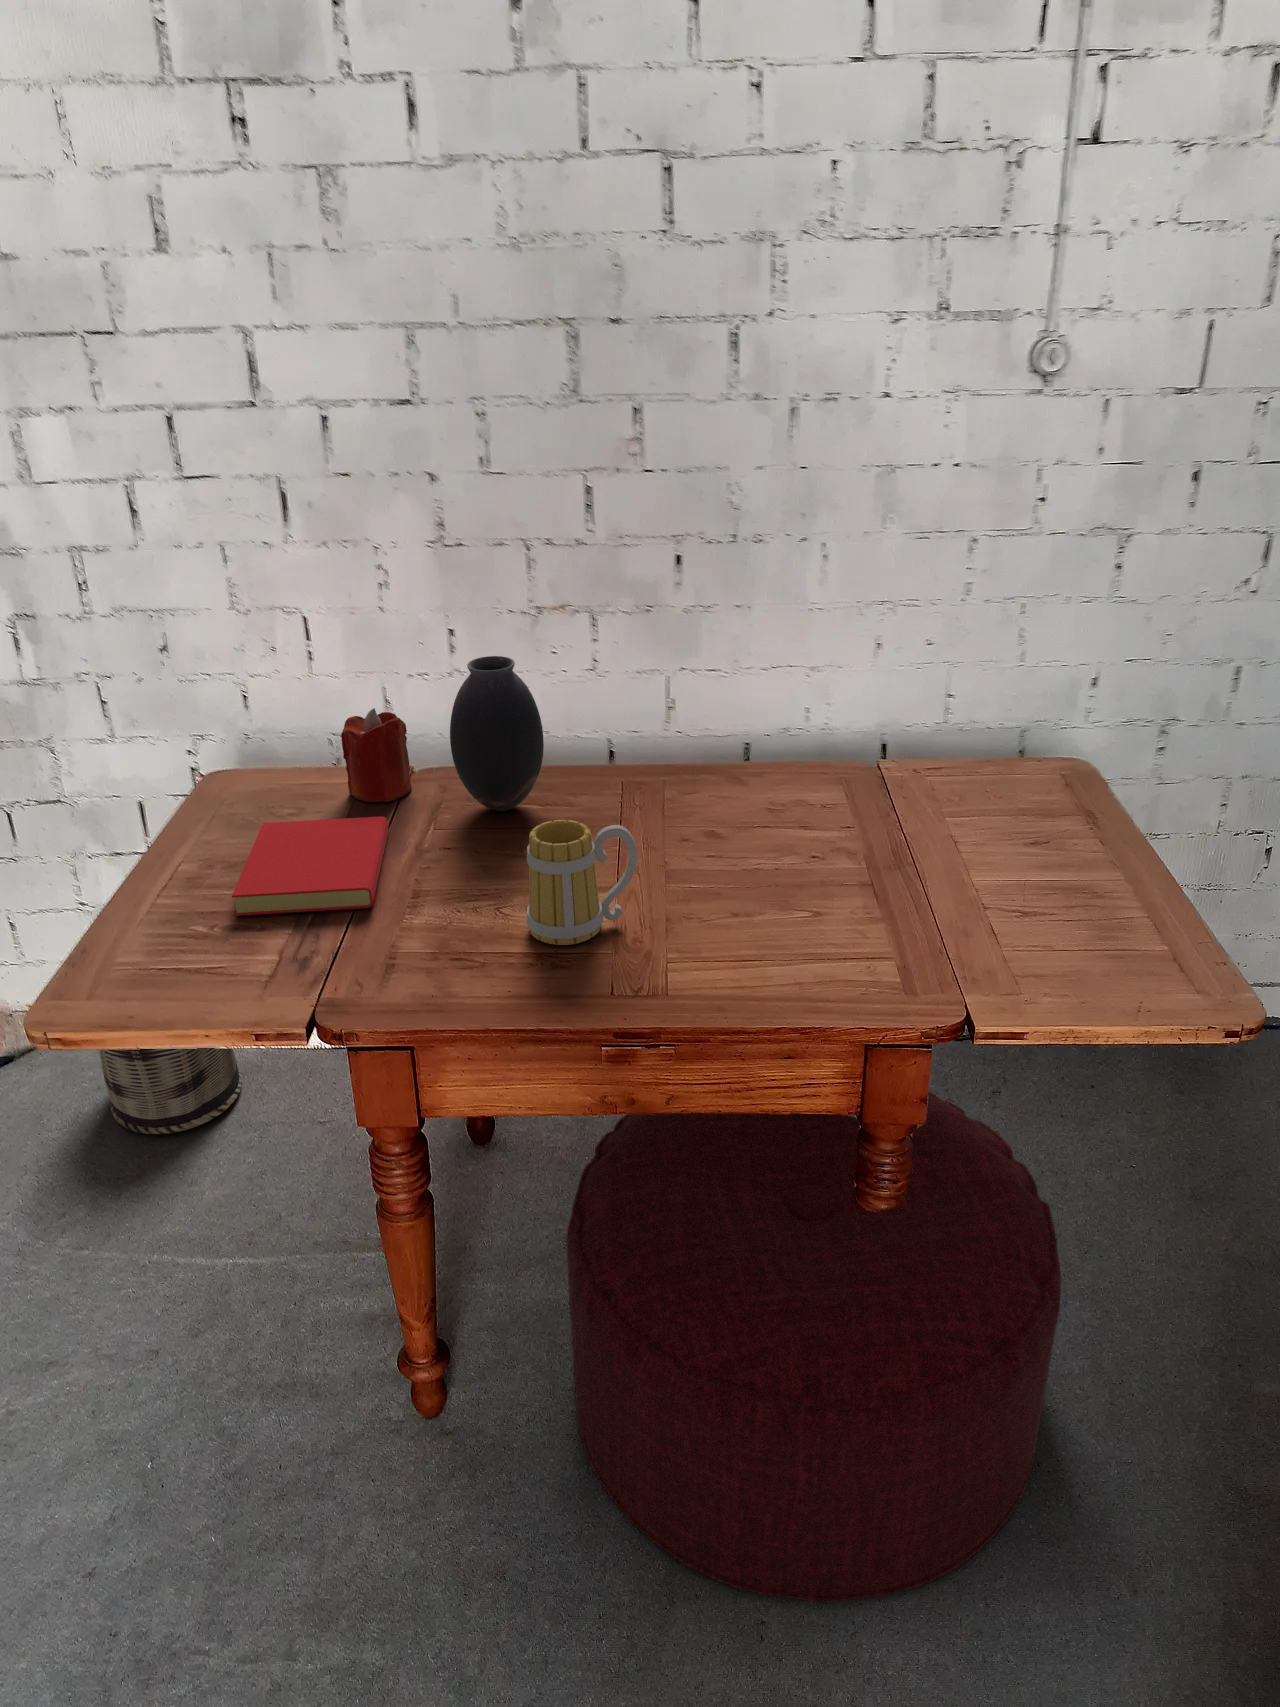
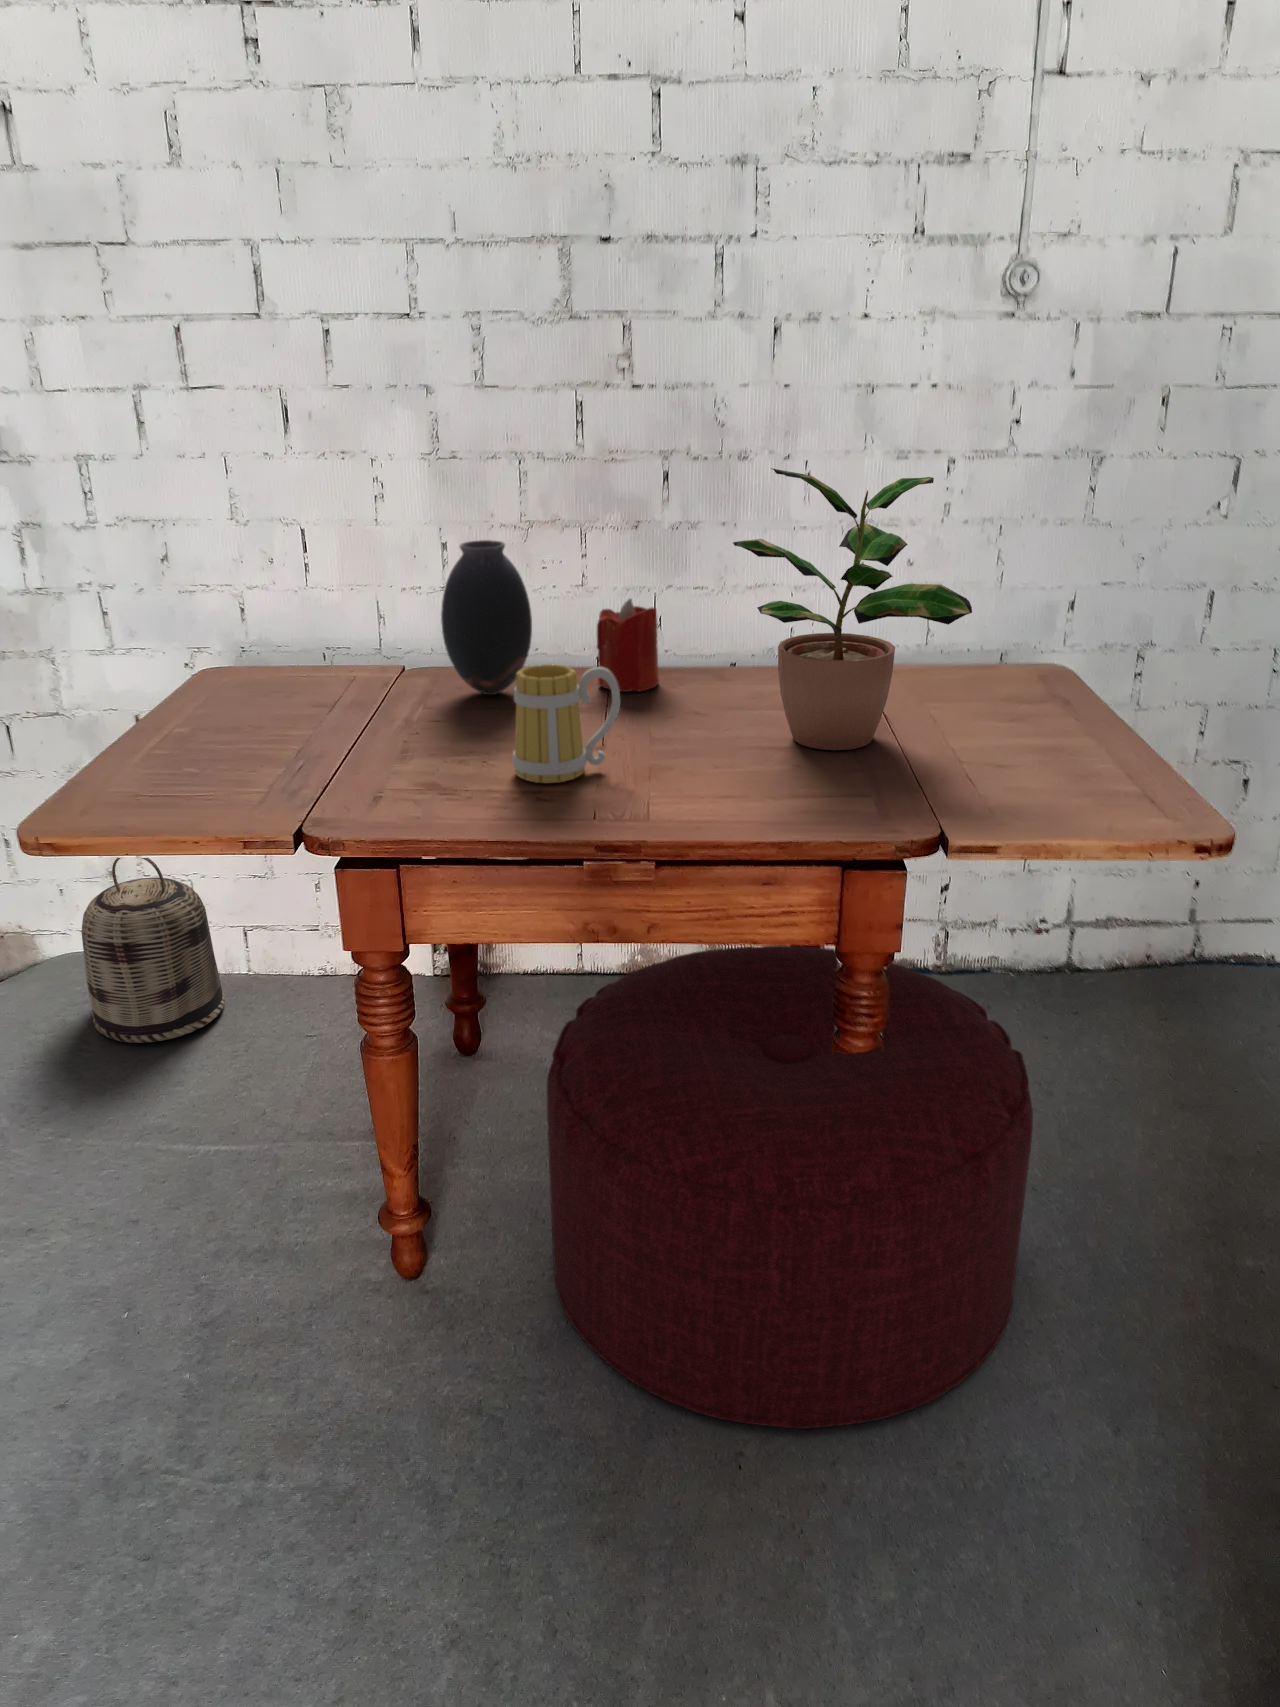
potted plant: none [752,613,1004,894] -> present [733,469,972,750]
candle: present [341,708,412,802] -> present [597,599,659,692]
book: present [232,816,389,916] -> none [227,692,380,763]

